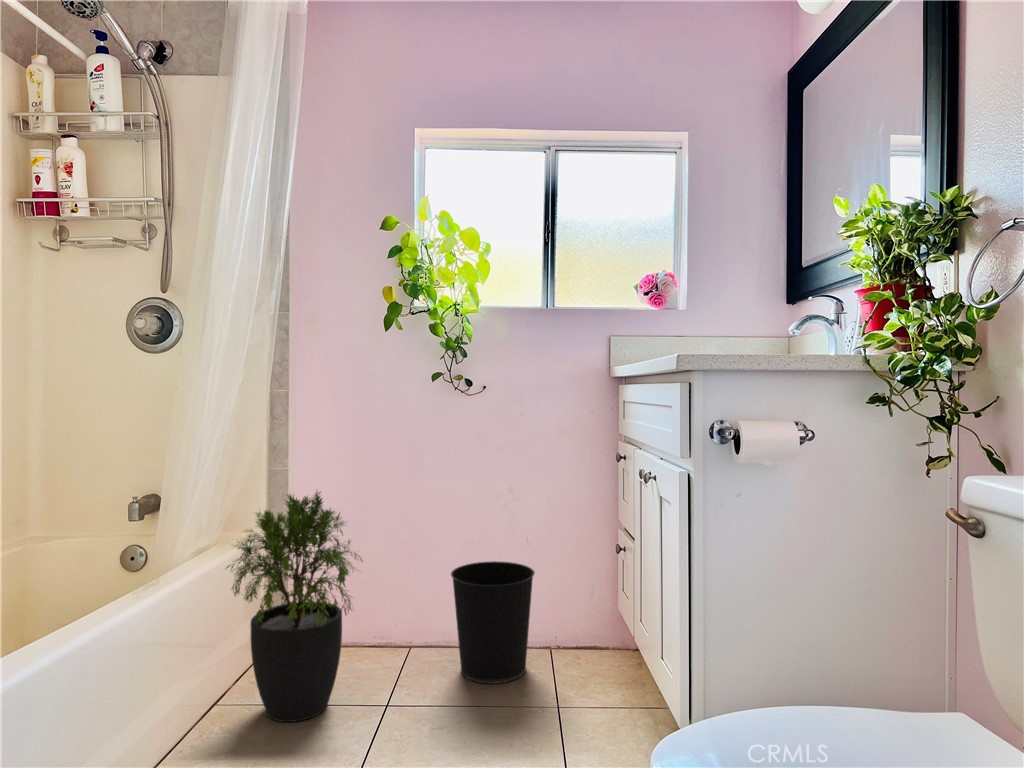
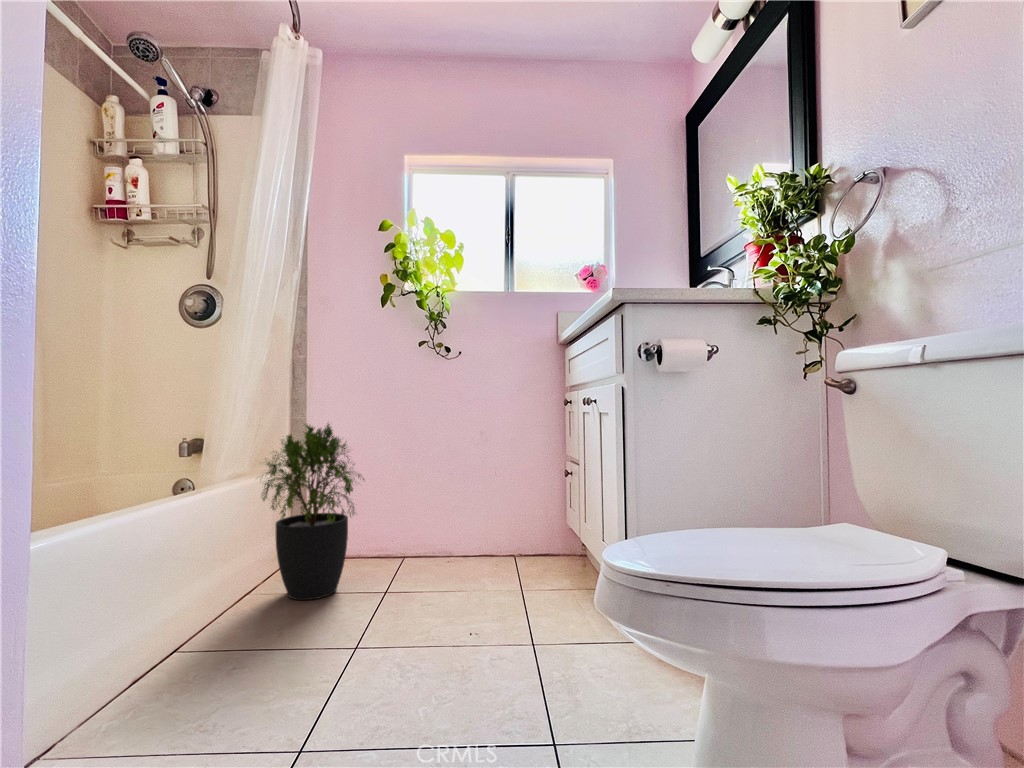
wastebasket: present [451,561,535,684] -> none [434,487,499,576]

